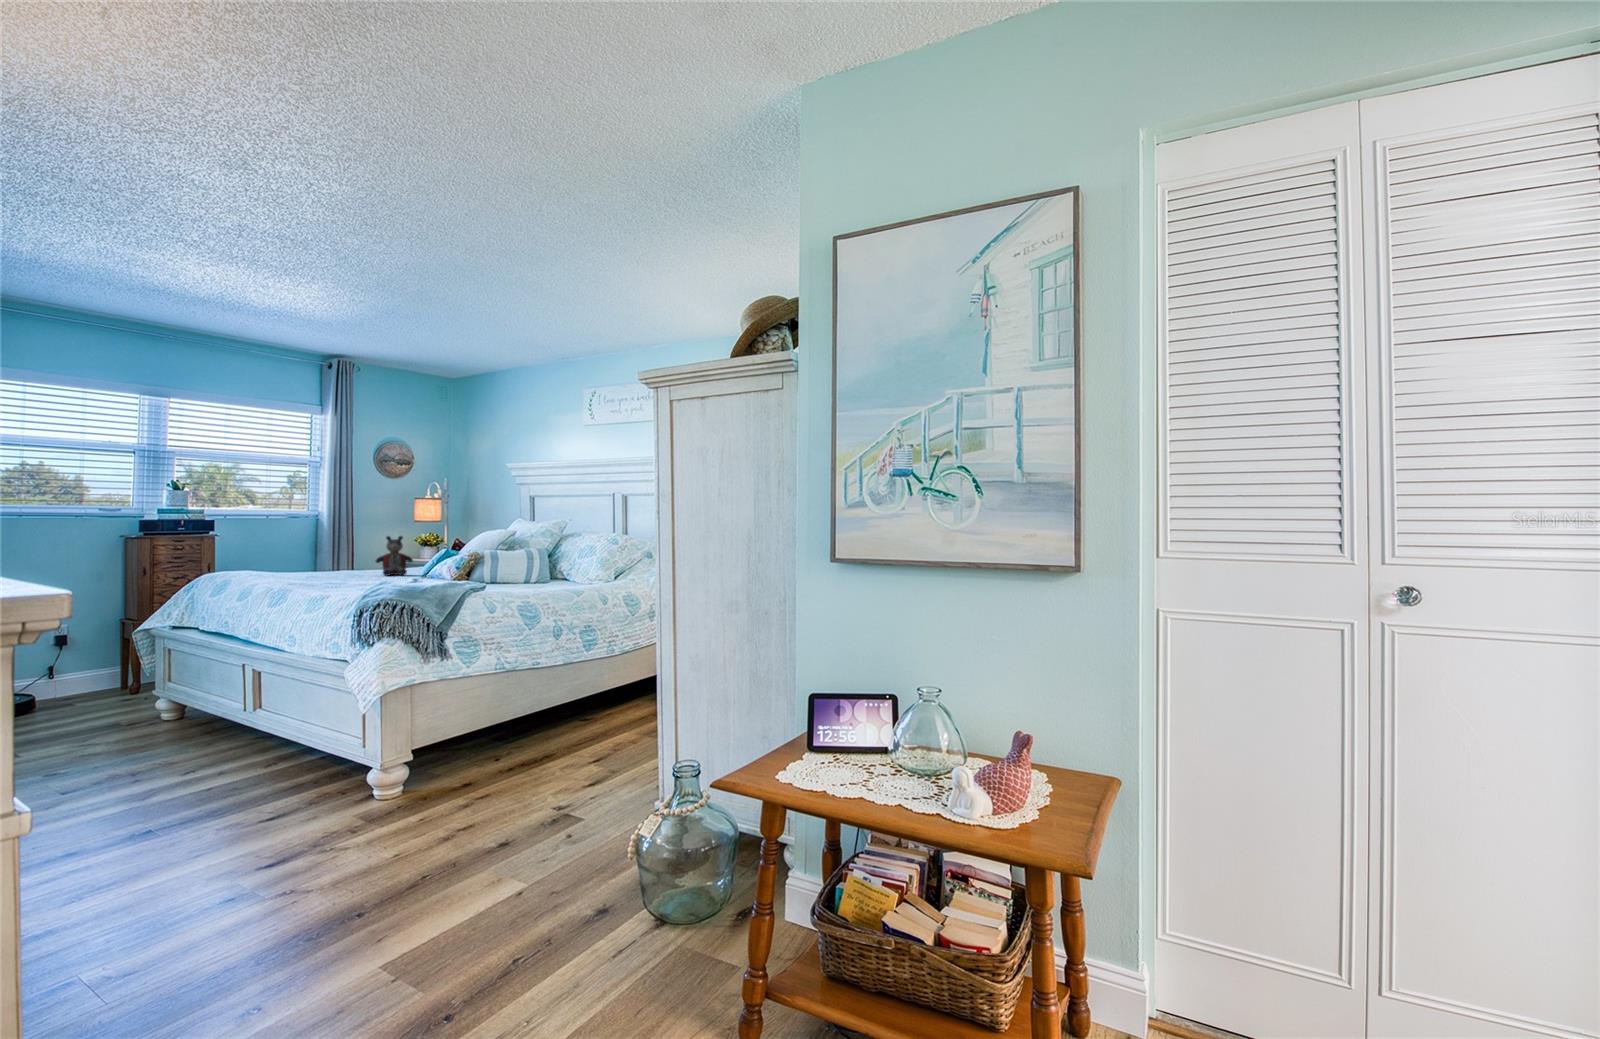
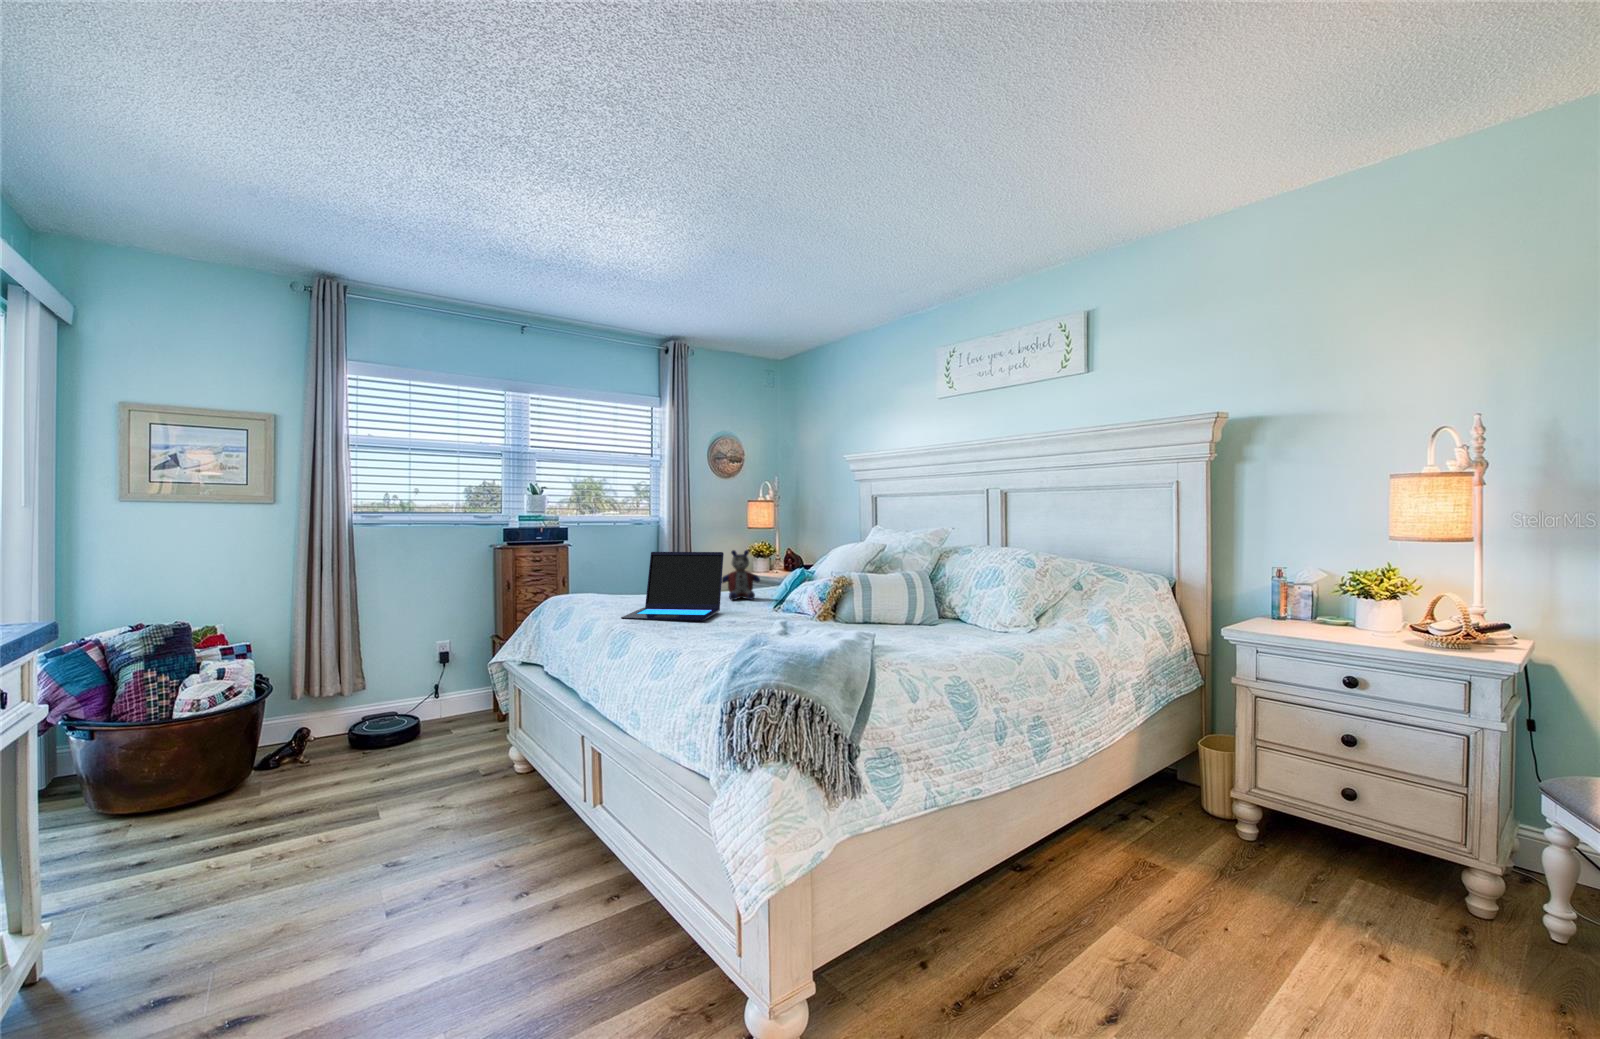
laptop: none [277,534,375,584] -> present [621,552,724,621]

